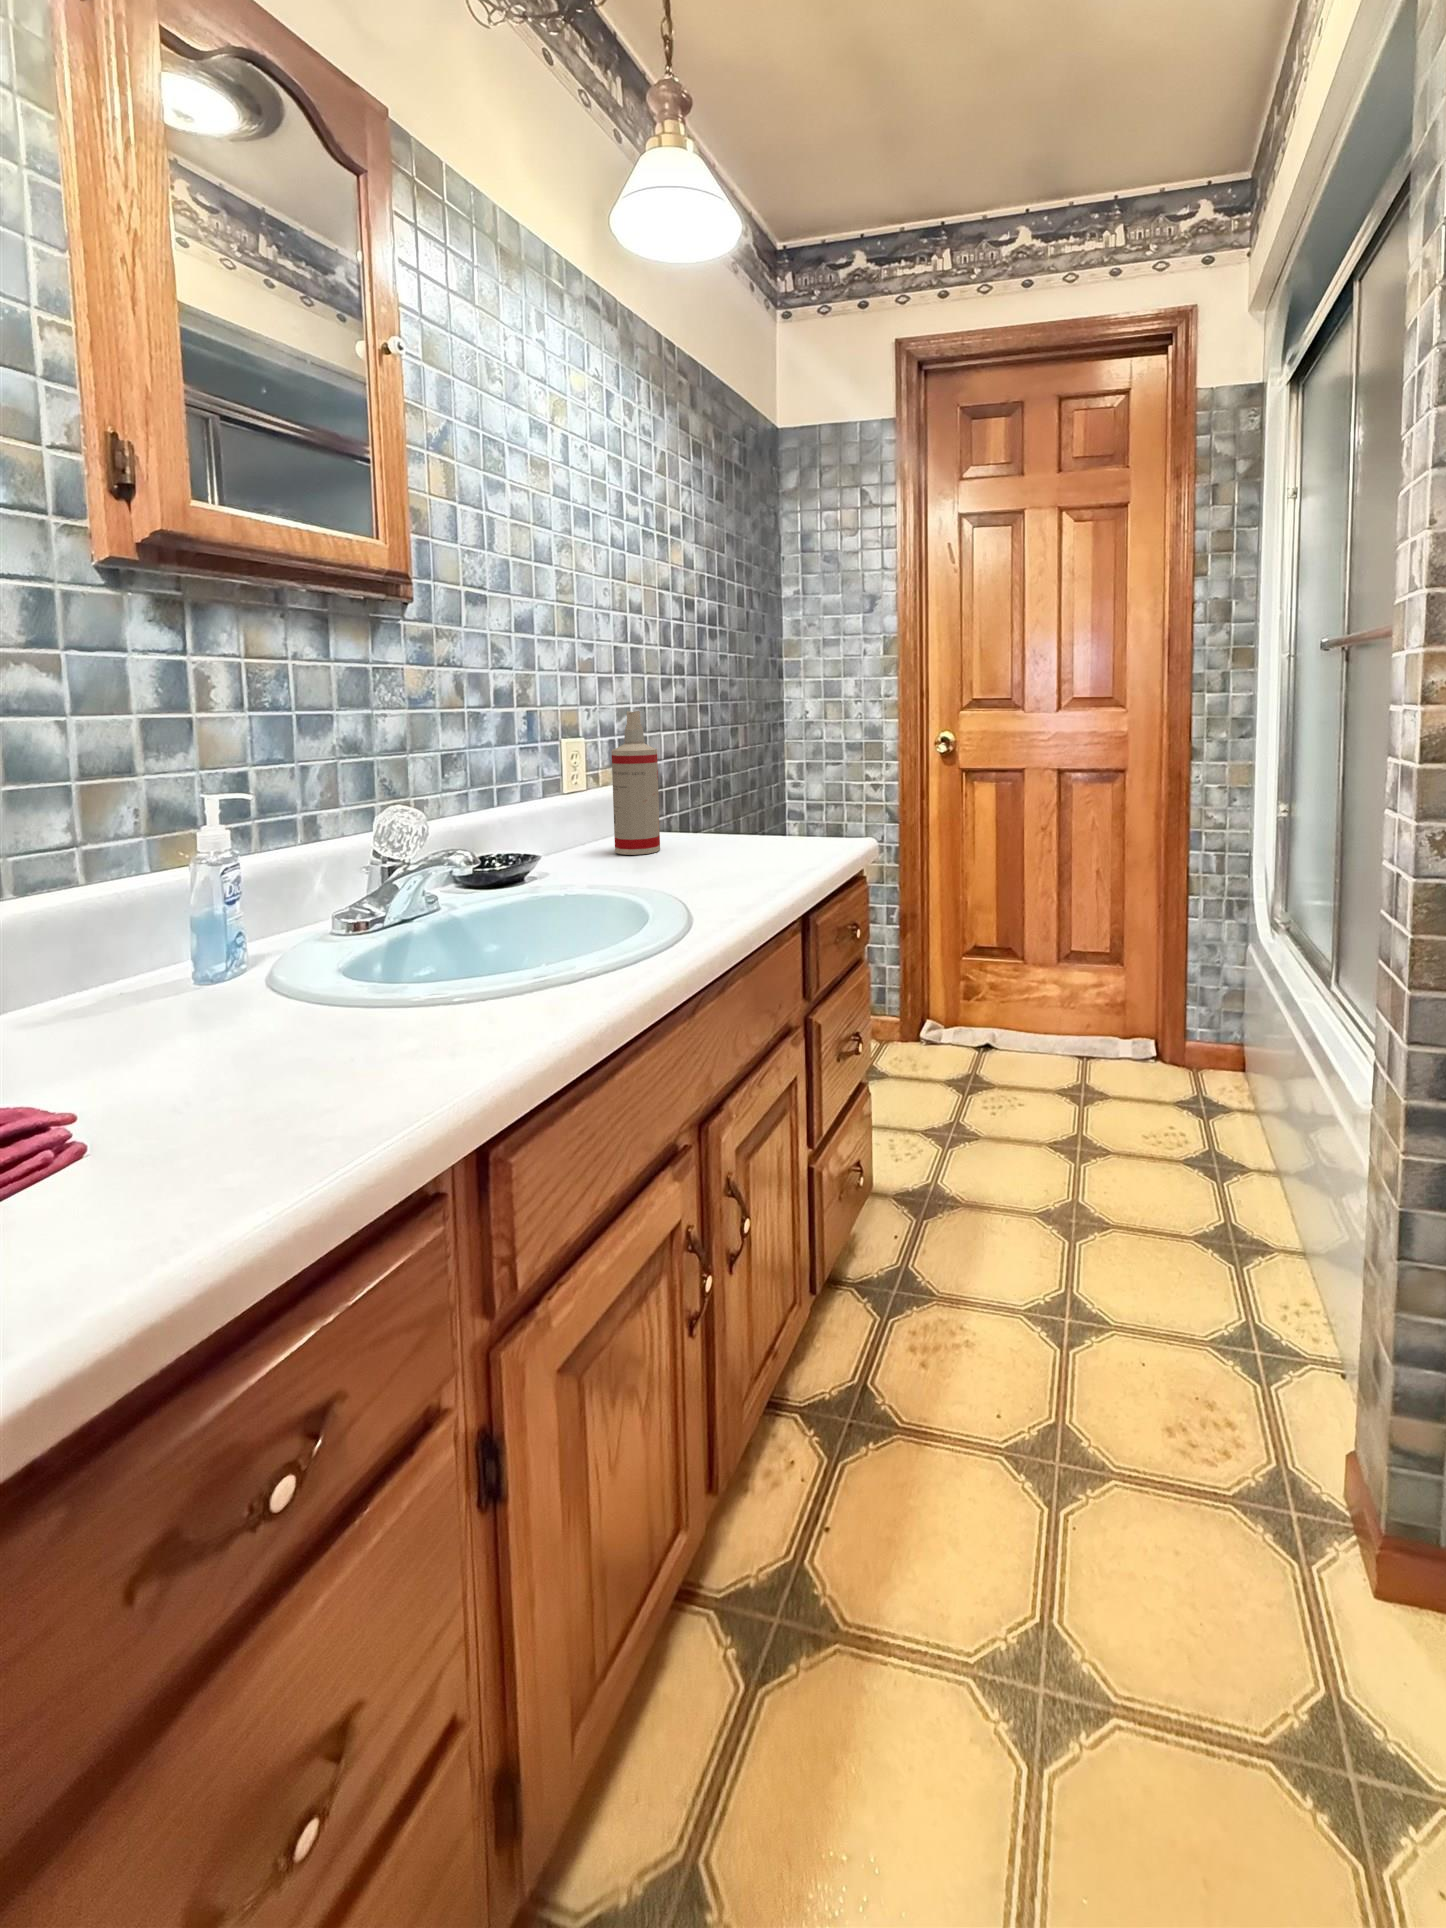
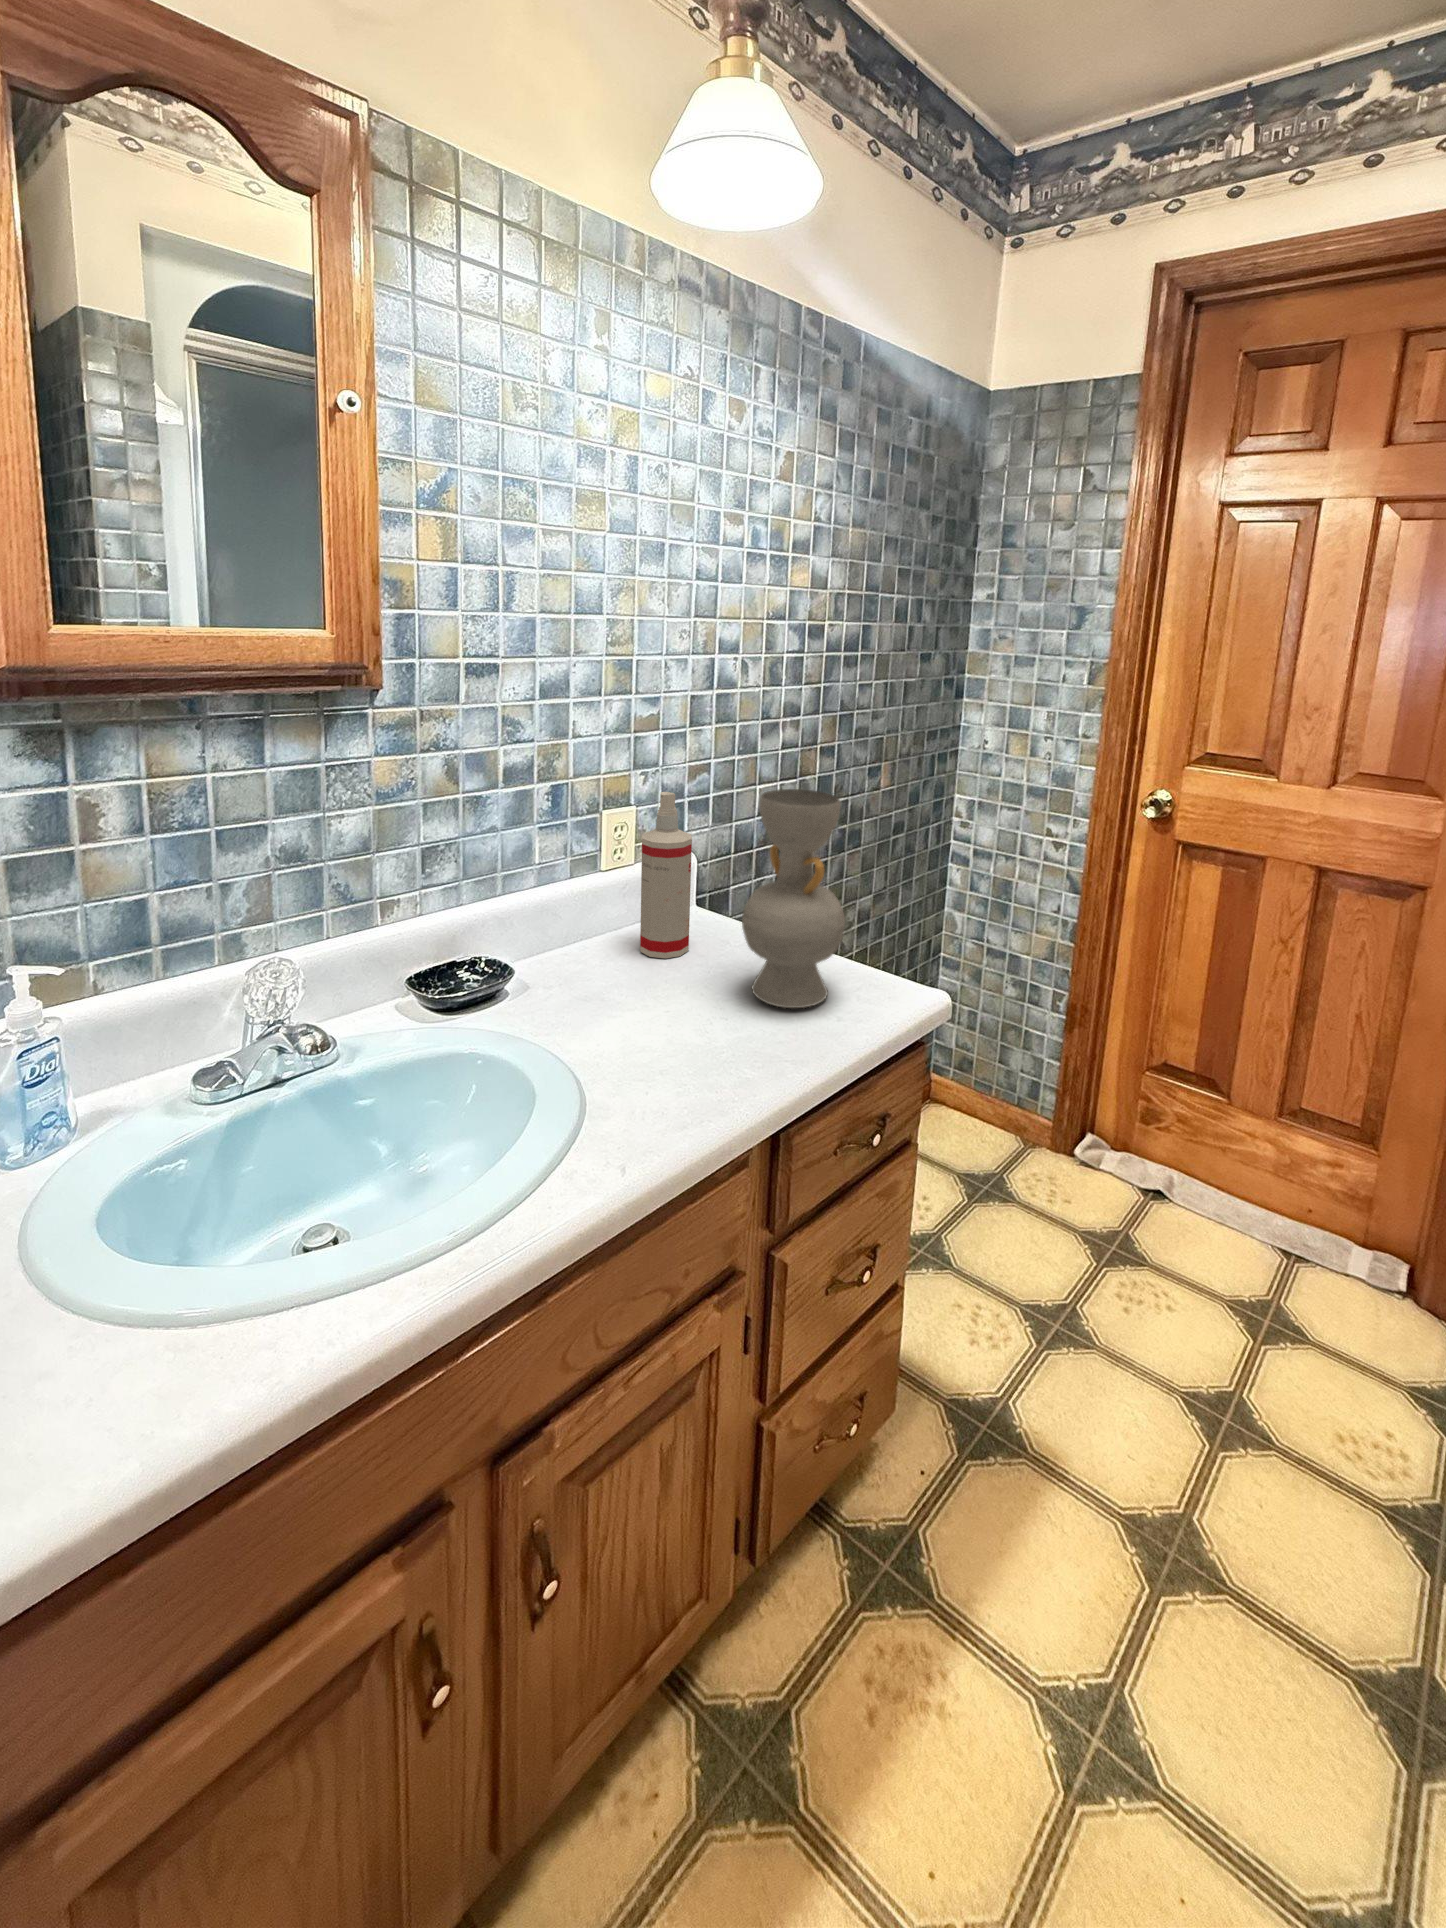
decorative vase: none [726,689,808,855] -> present [742,789,845,1008]

